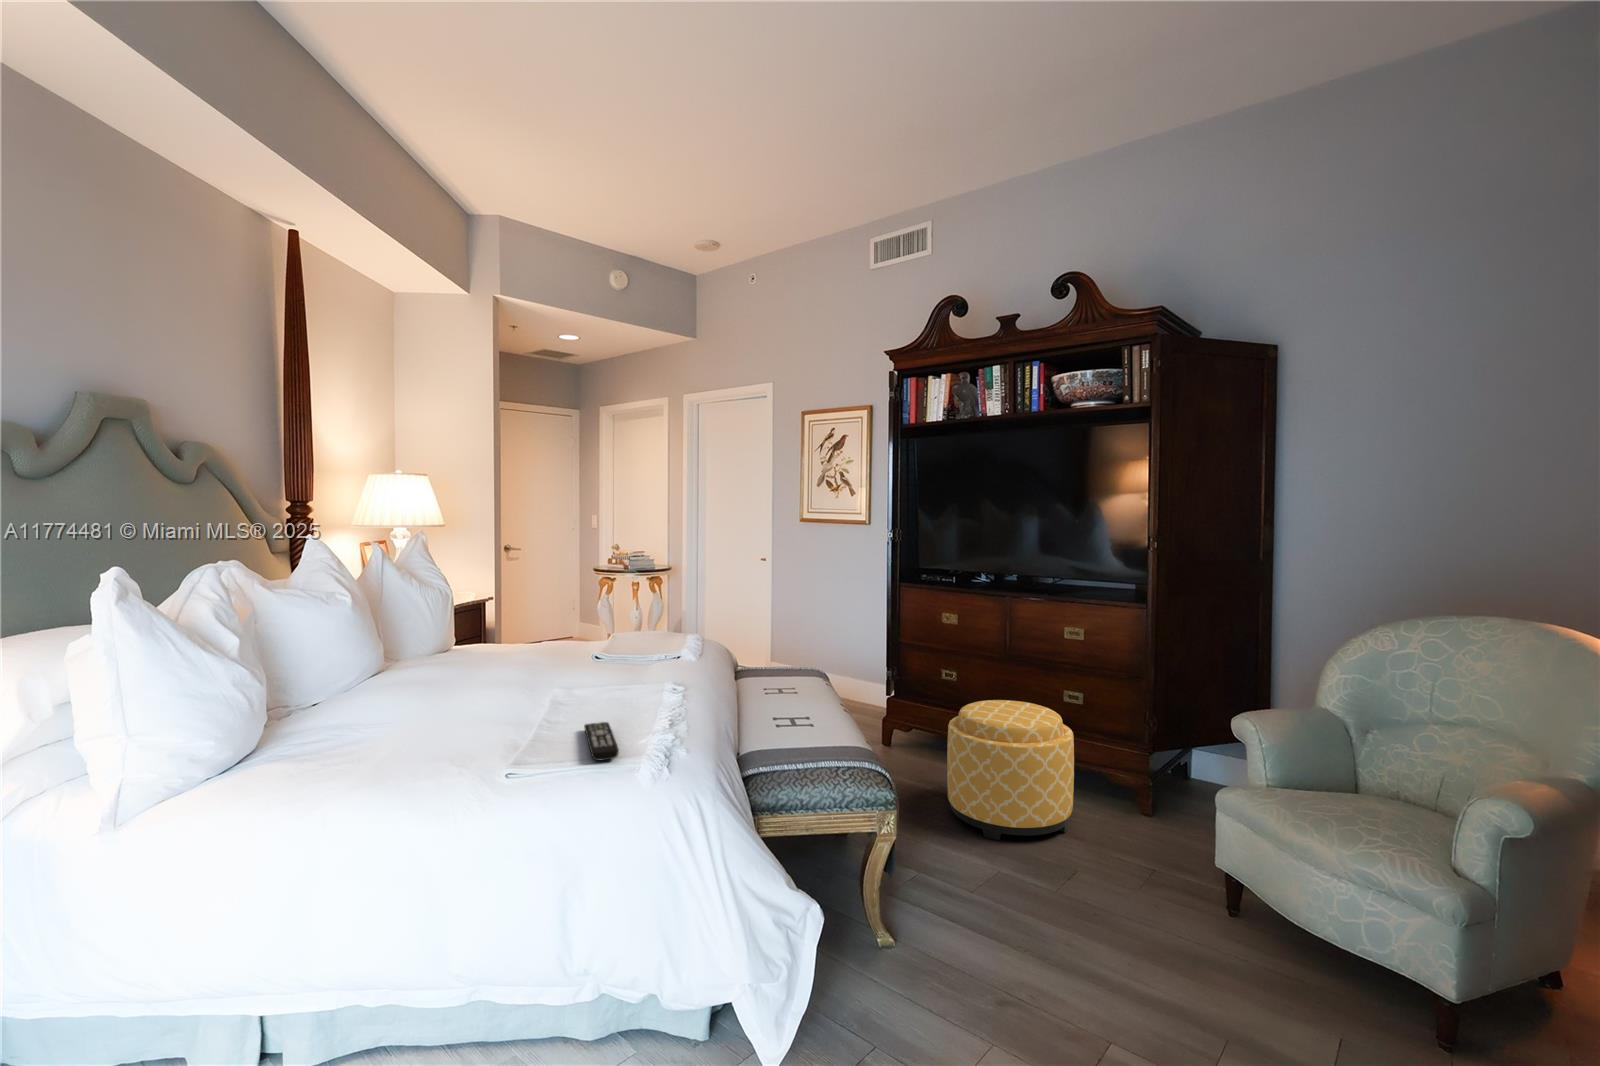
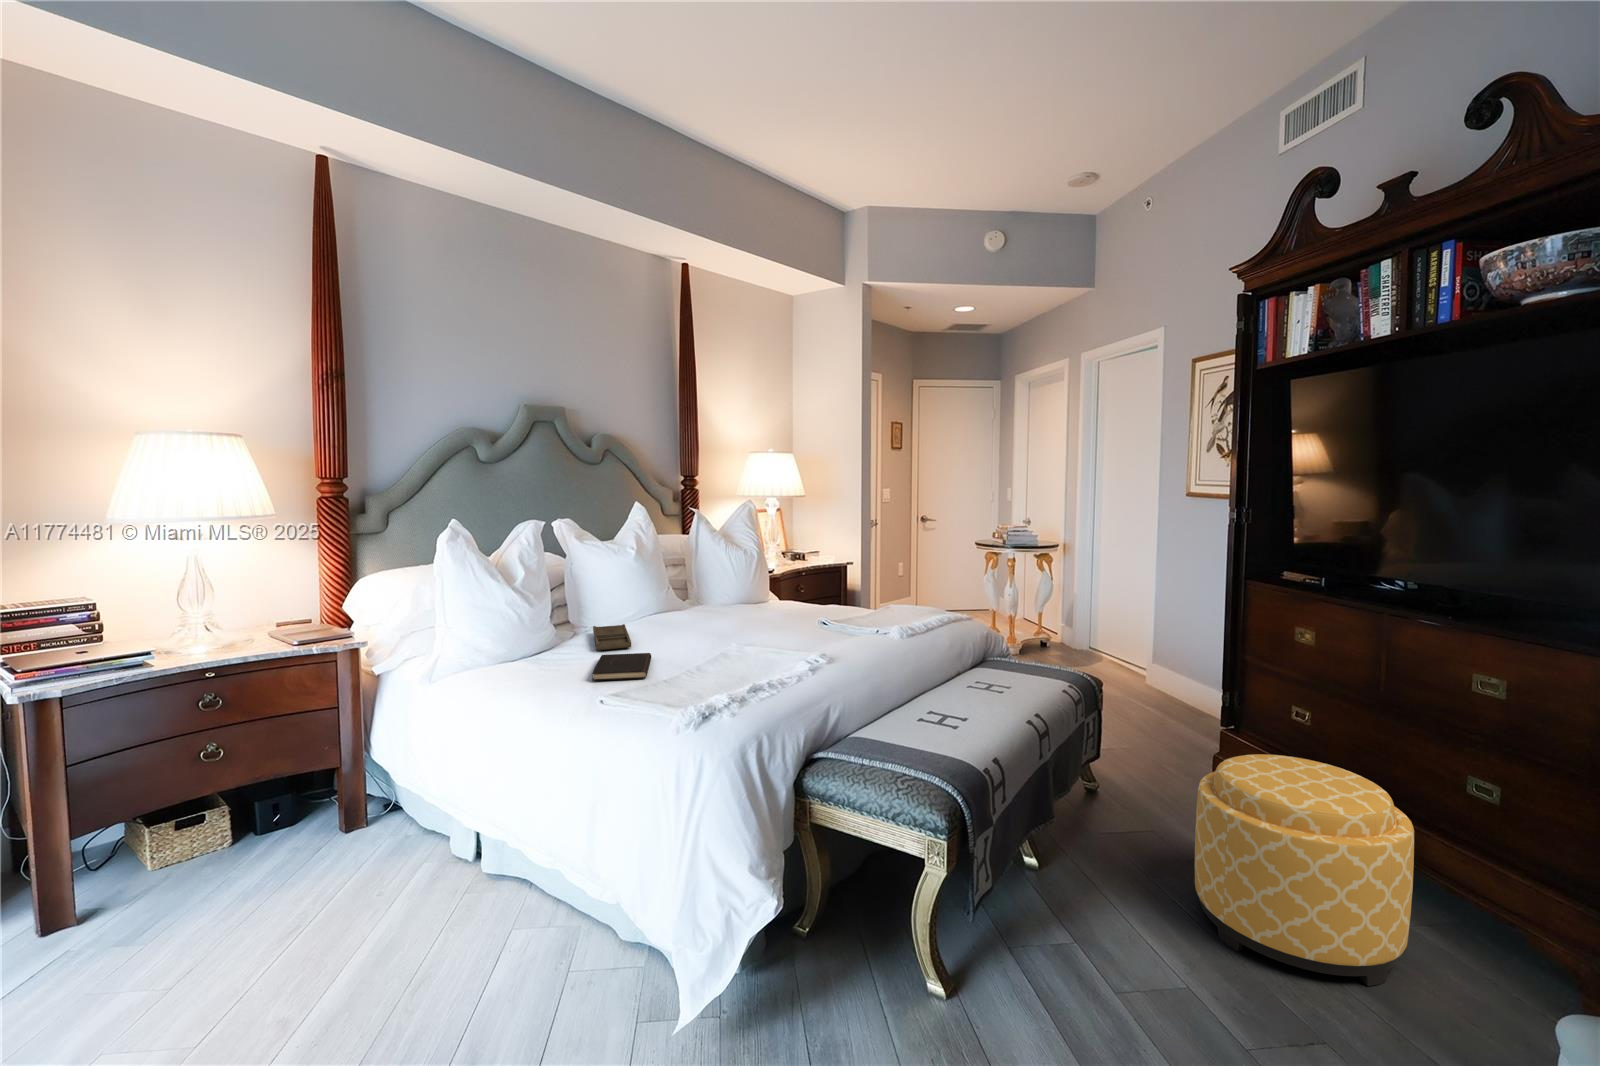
tray: none [345,692,441,726] -> present [593,624,631,650]
hardcover book: none [431,715,536,755] -> present [592,653,651,681]
remote control: present [584,722,619,760] -> none [642,674,707,706]

